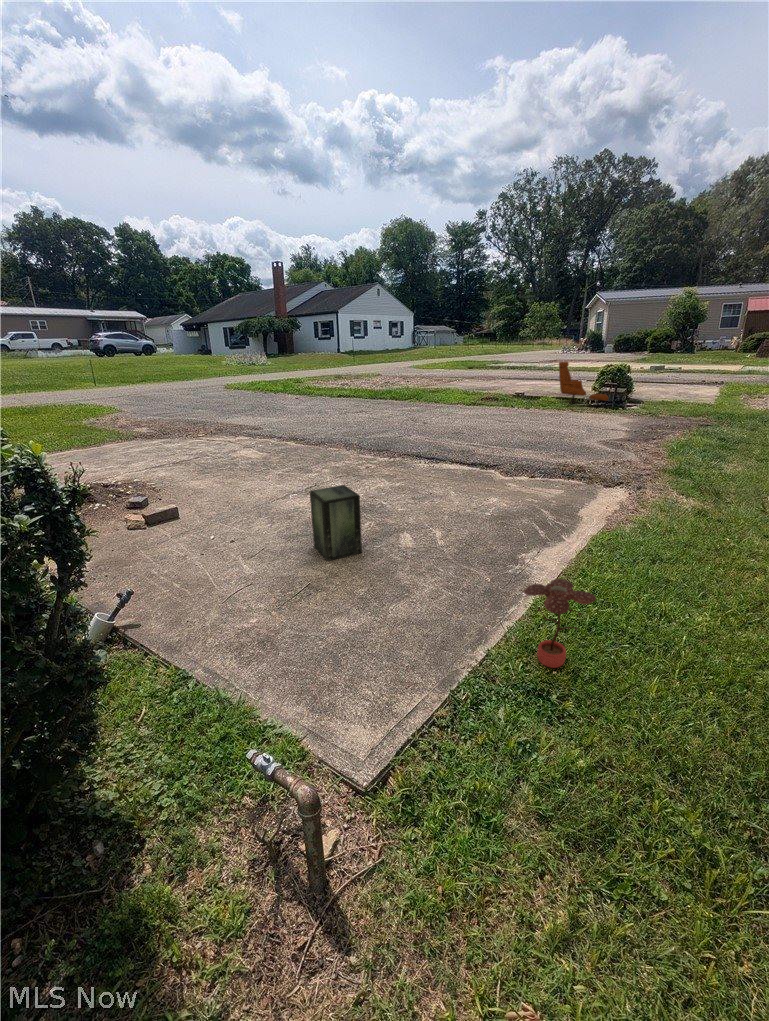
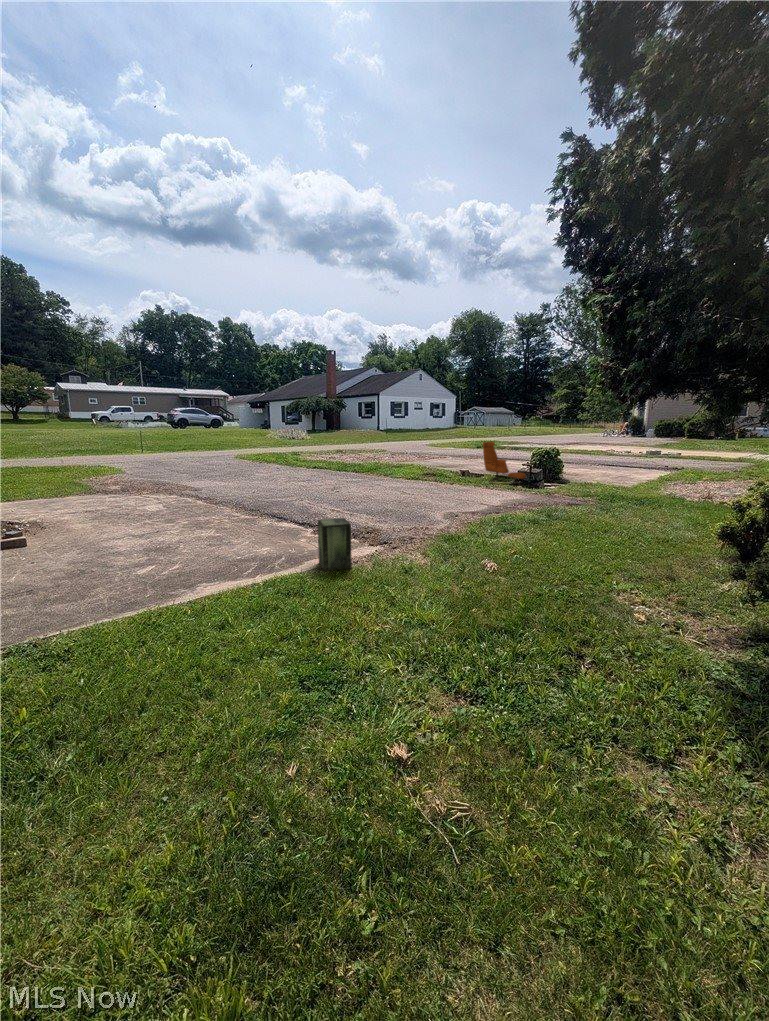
storage box: present [310,485,362,561] -> present [318,518,352,571]
potted plant: present [524,579,596,668] -> none [39,592,96,660]

